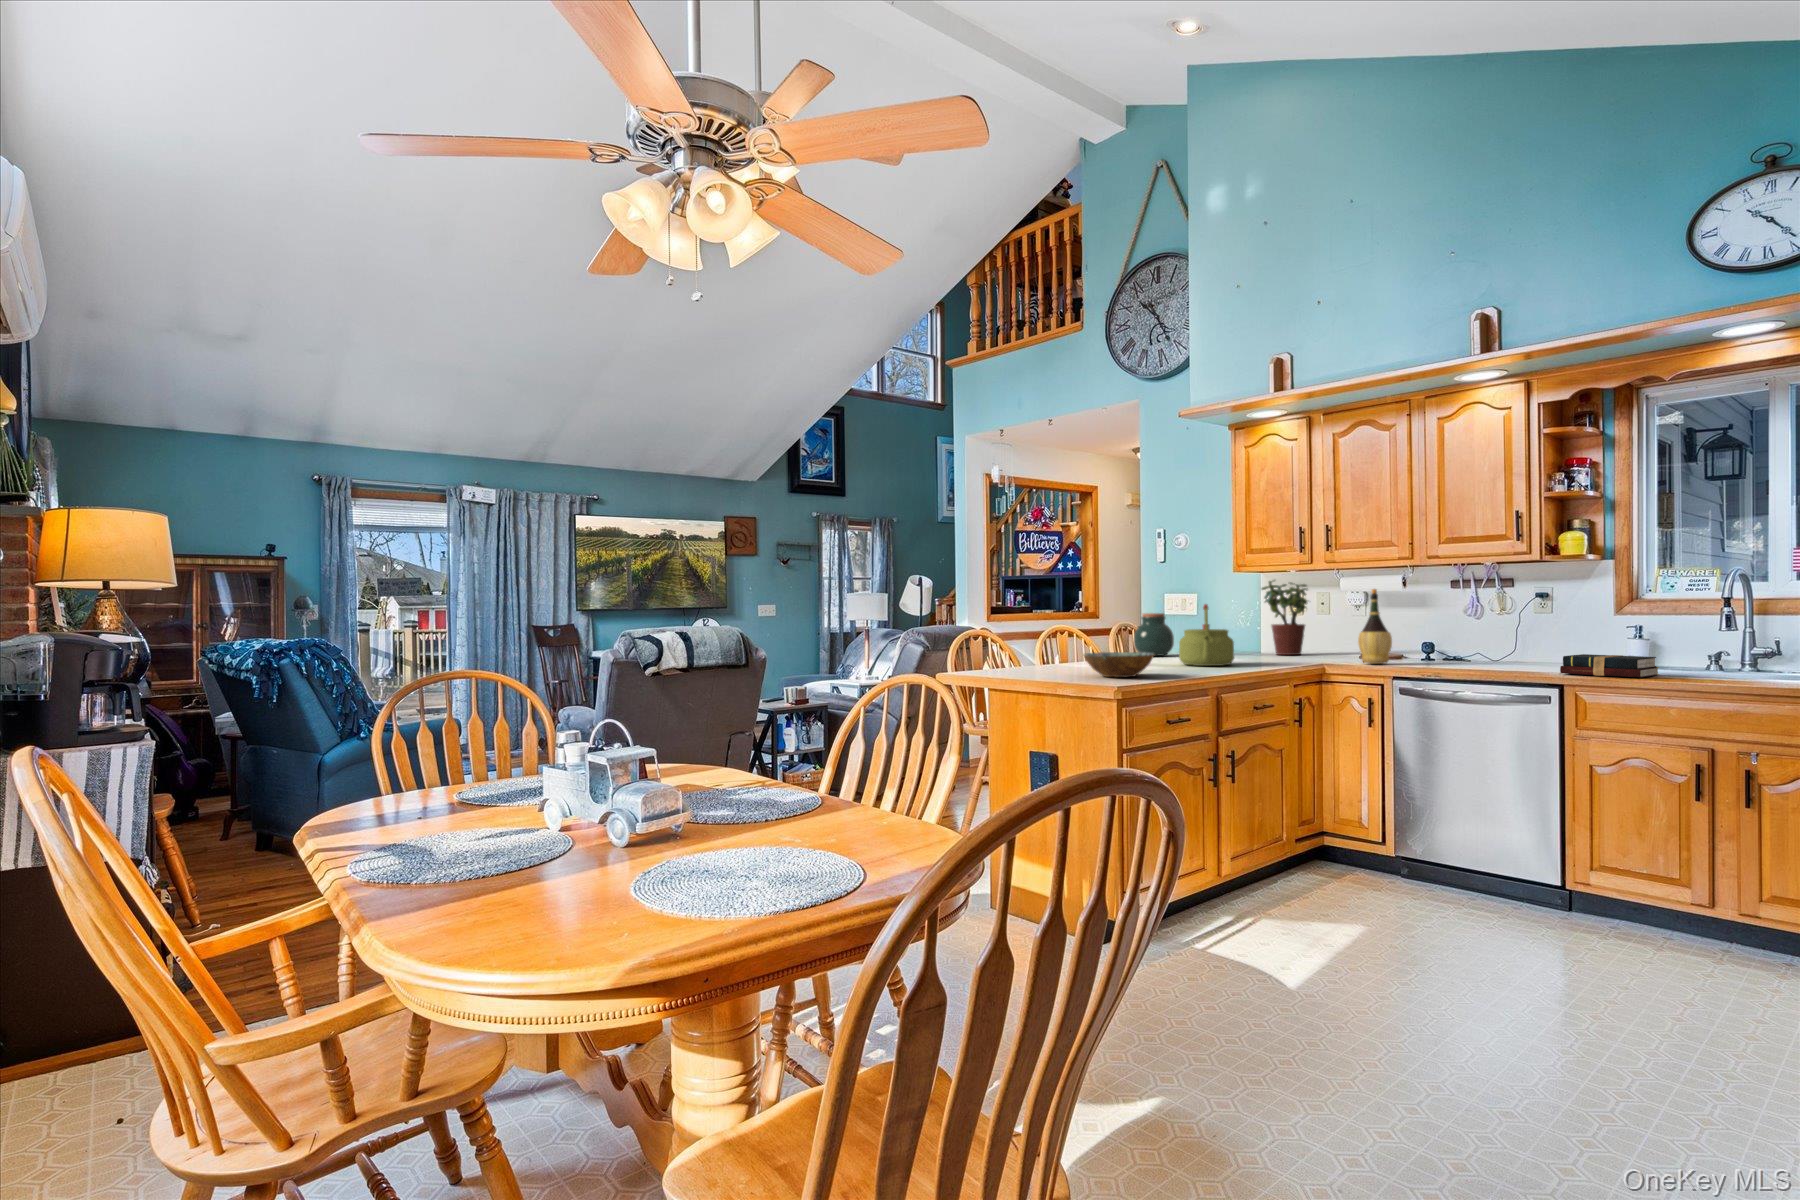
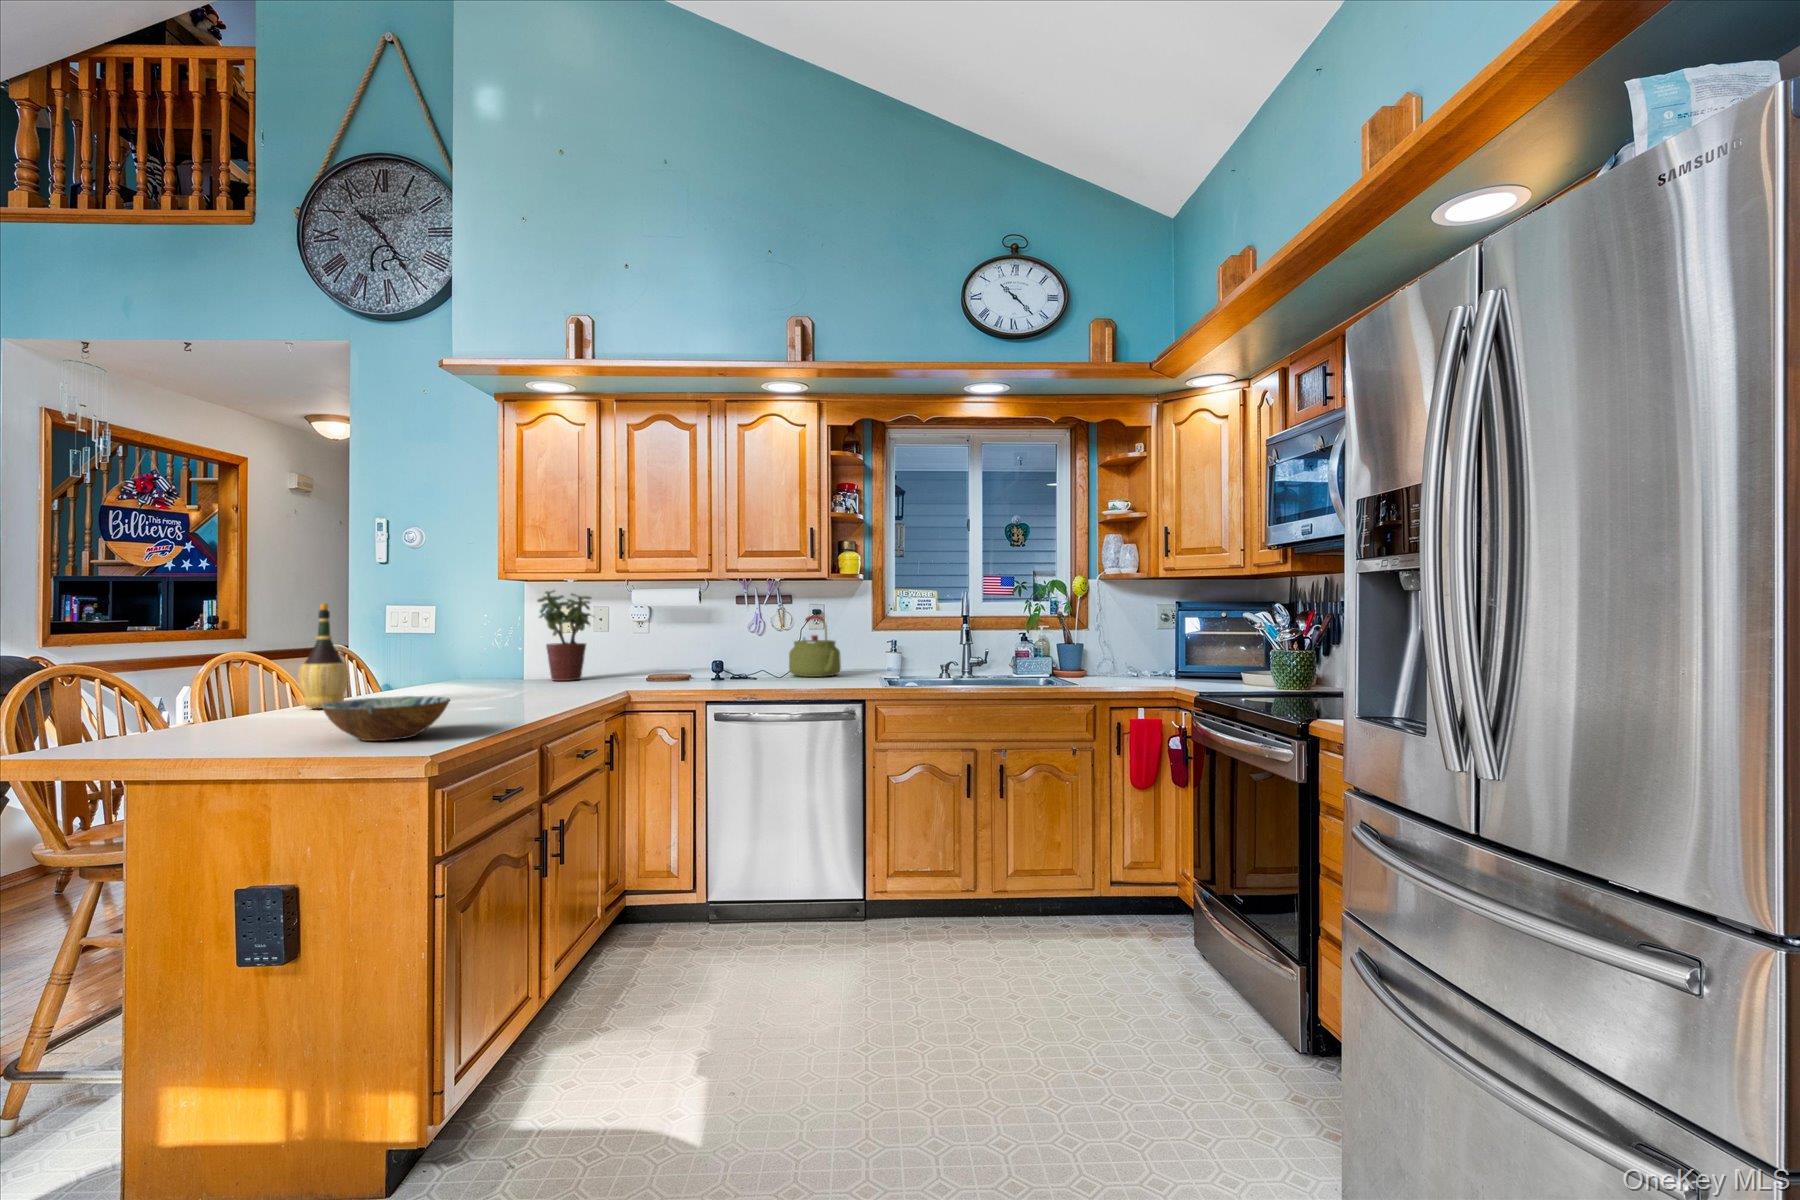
wine bottle: present [1358,589,1392,664] -> present [298,603,349,708]
kettle: present [1179,604,1234,666] -> present [789,615,841,677]
jar: present [1134,613,1174,656] -> none [359,632,421,692]
hardback book: present [1560,654,1659,677] -> none [869,670,934,691]

